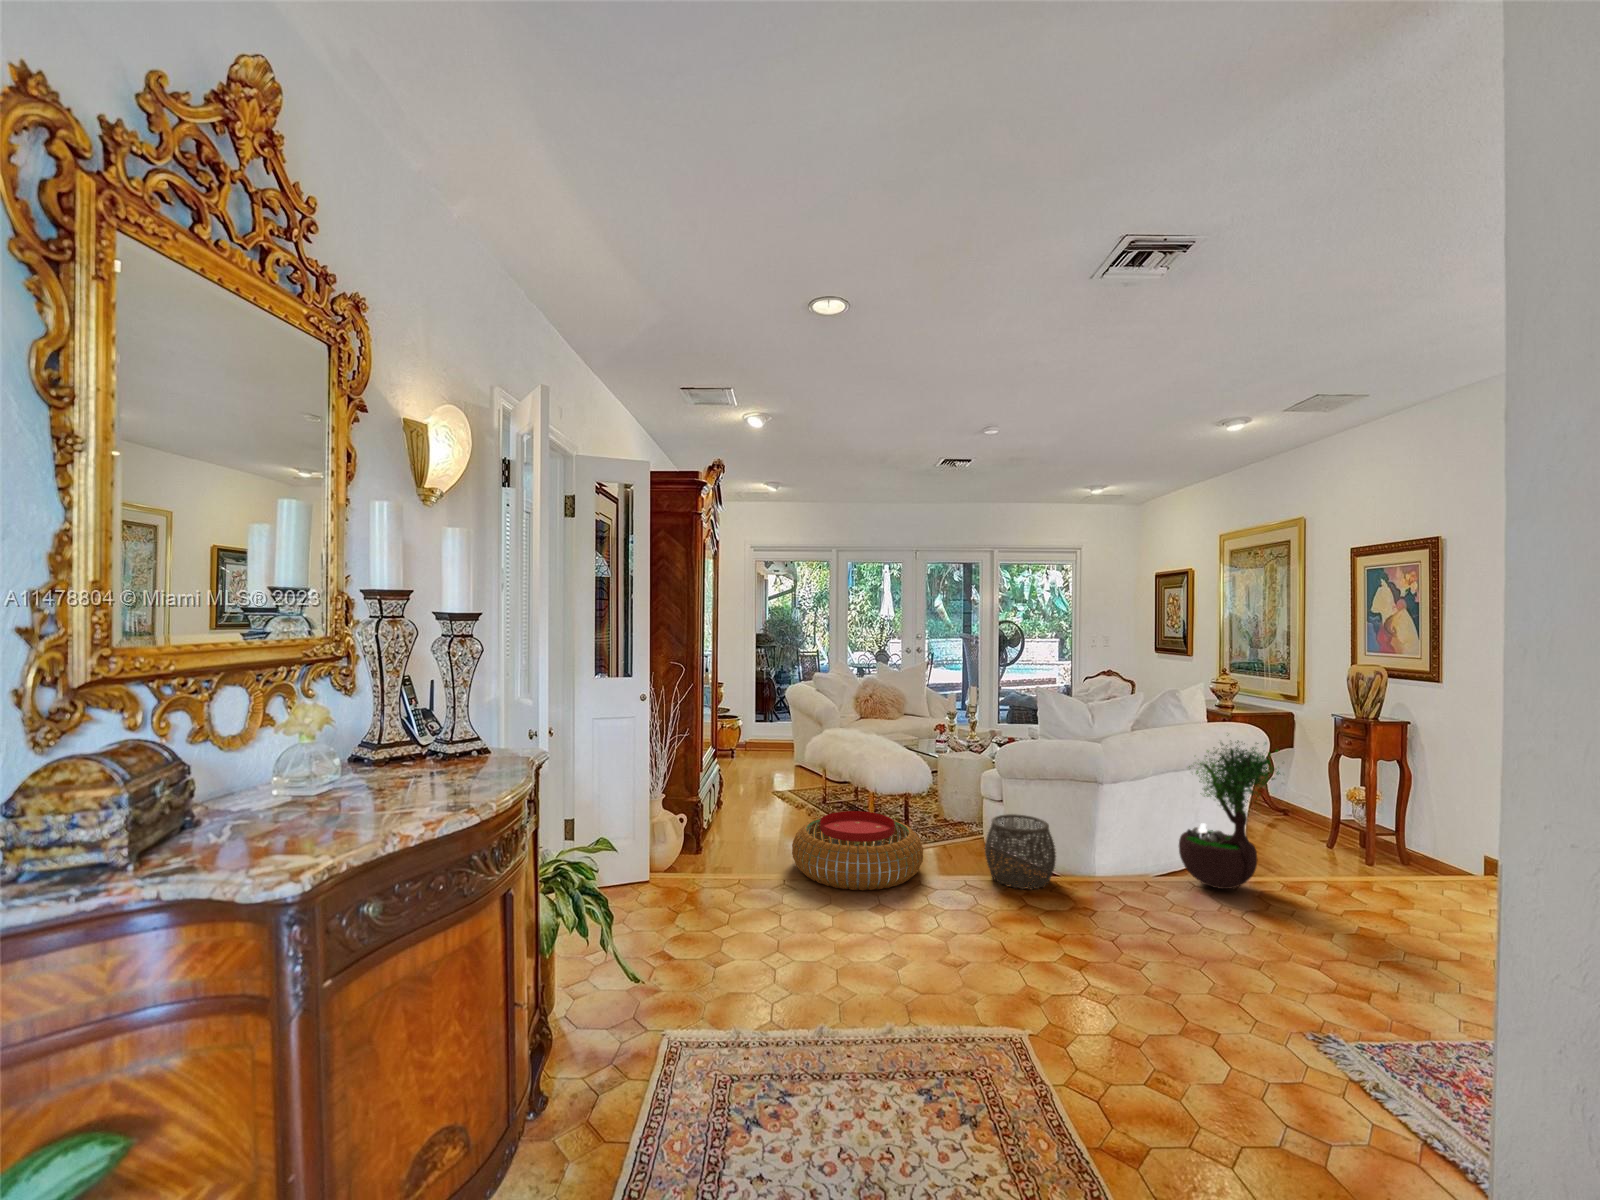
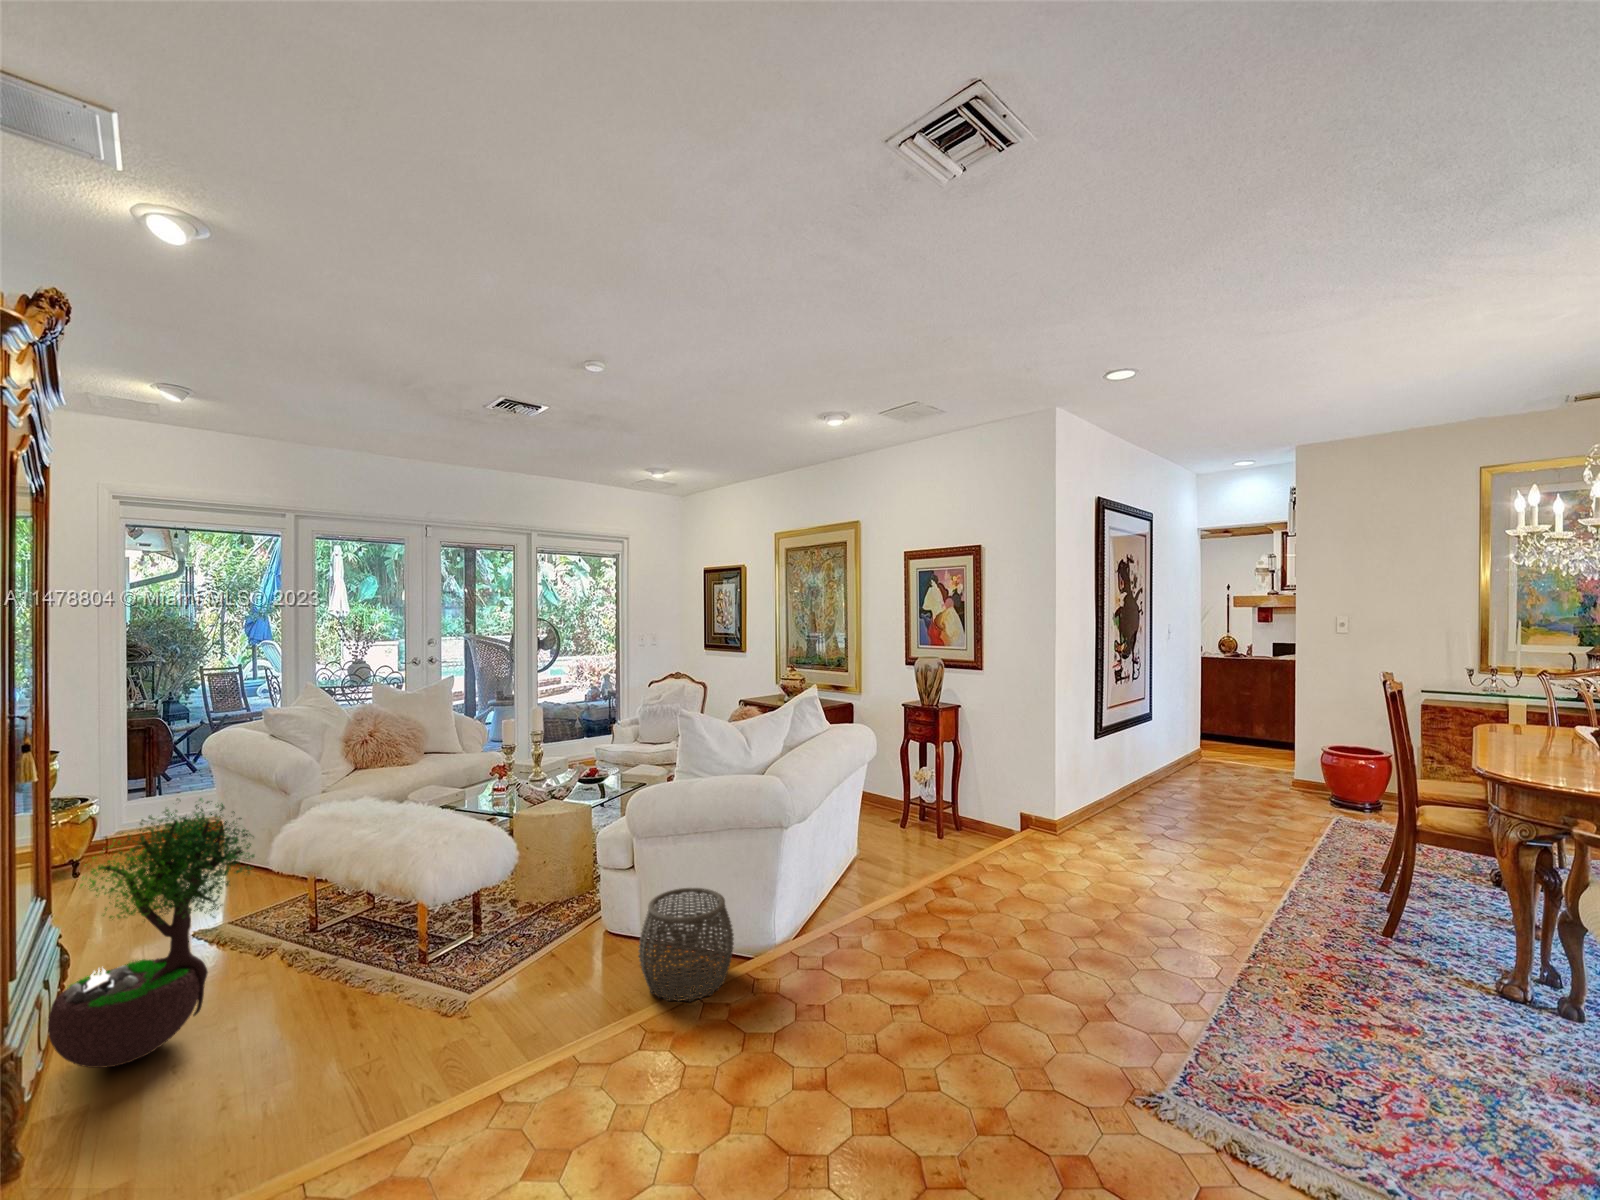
potted tree: present [1179,741,1280,889] -> present [48,798,254,1068]
pouf: present [792,811,923,890] -> none [290,949,554,1137]

